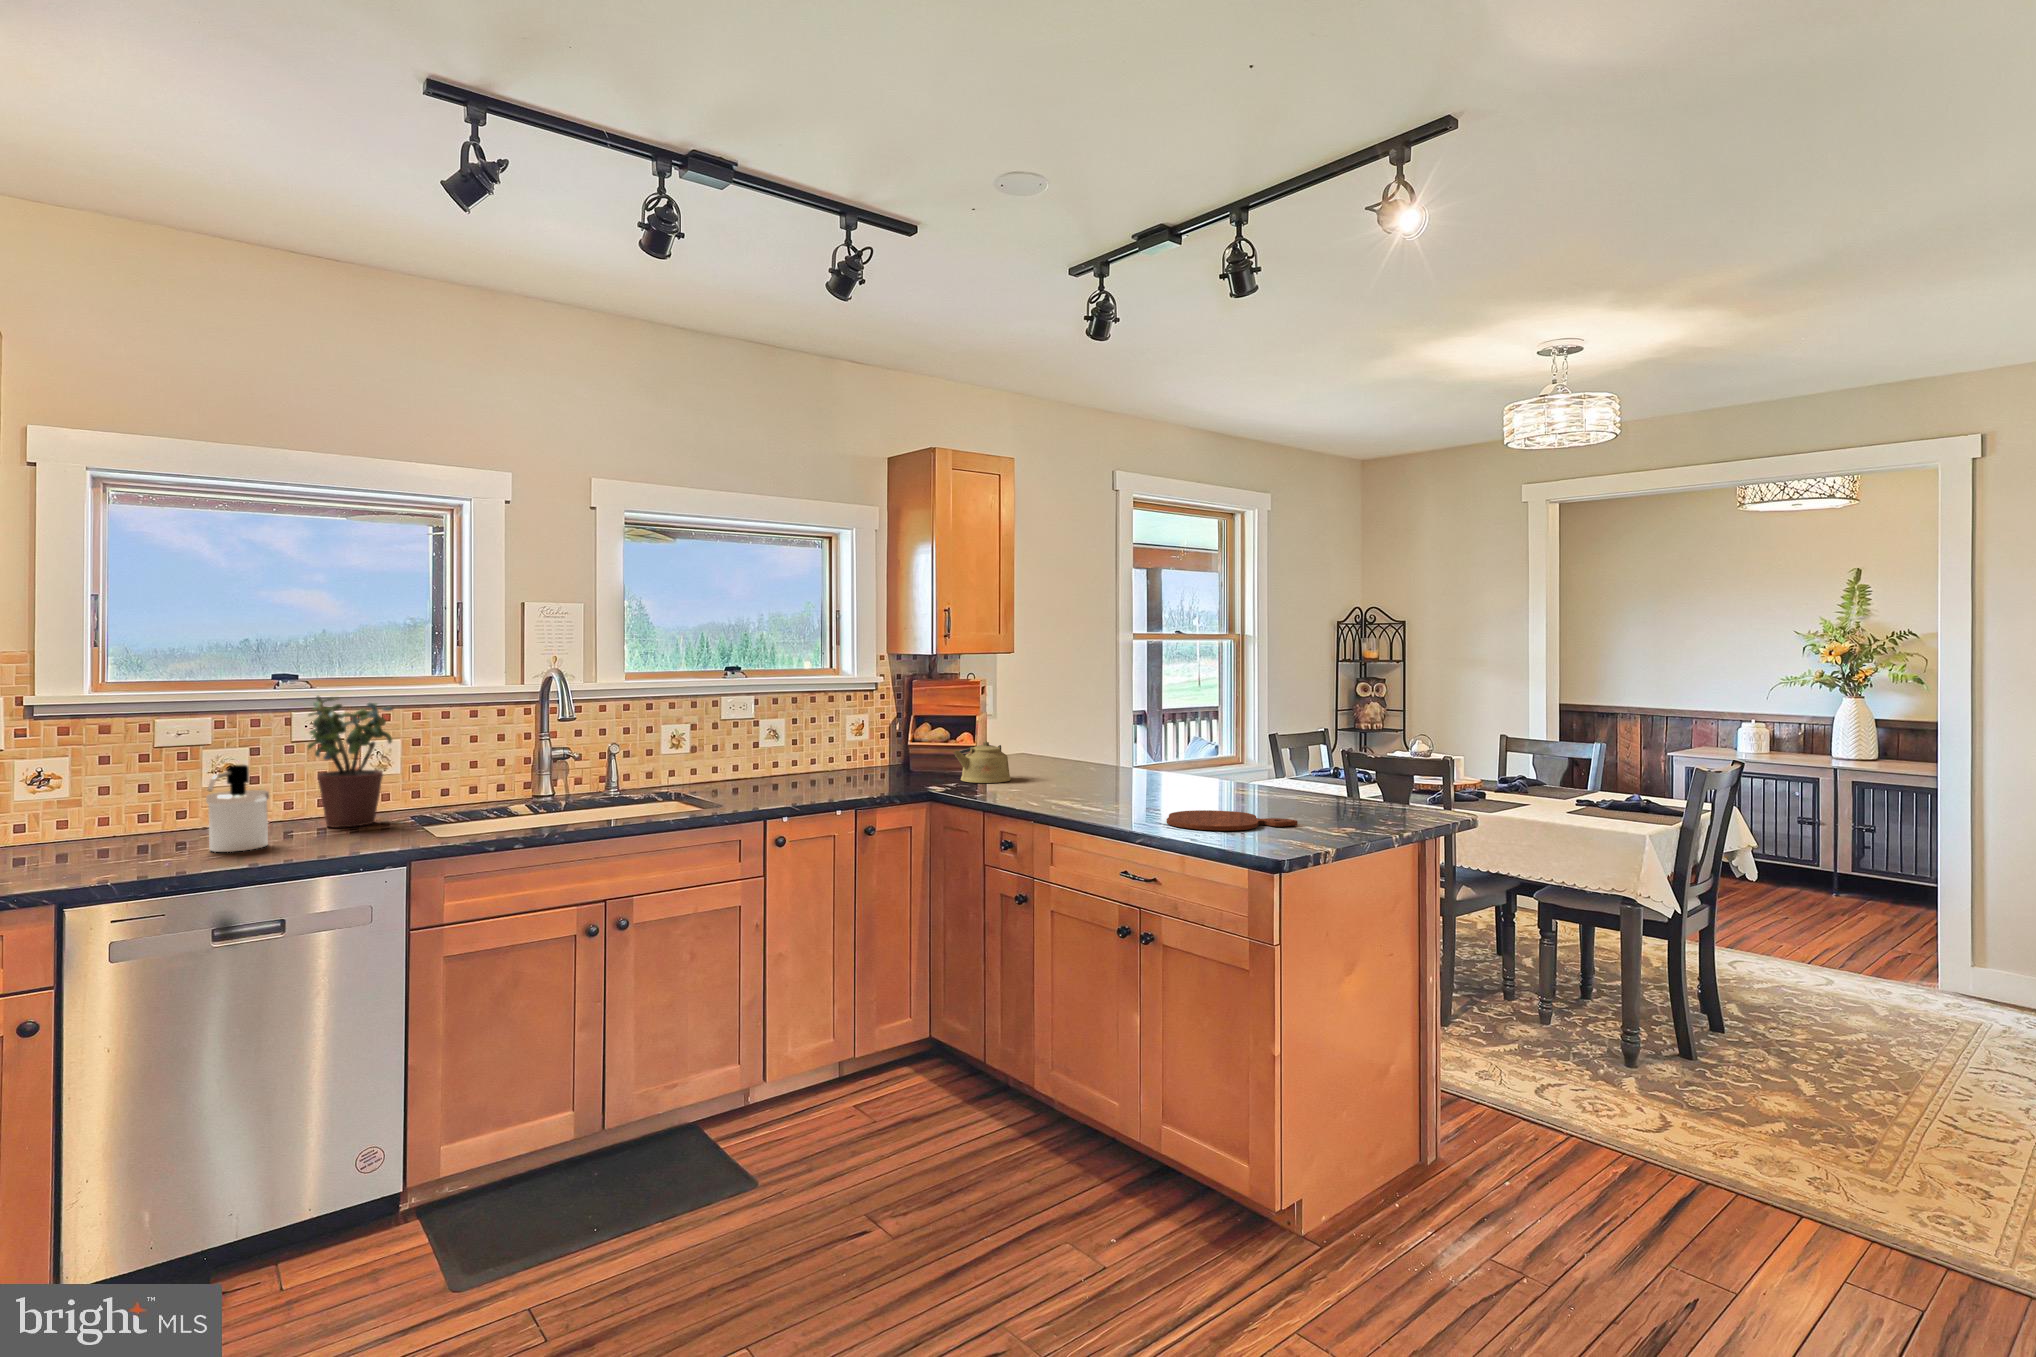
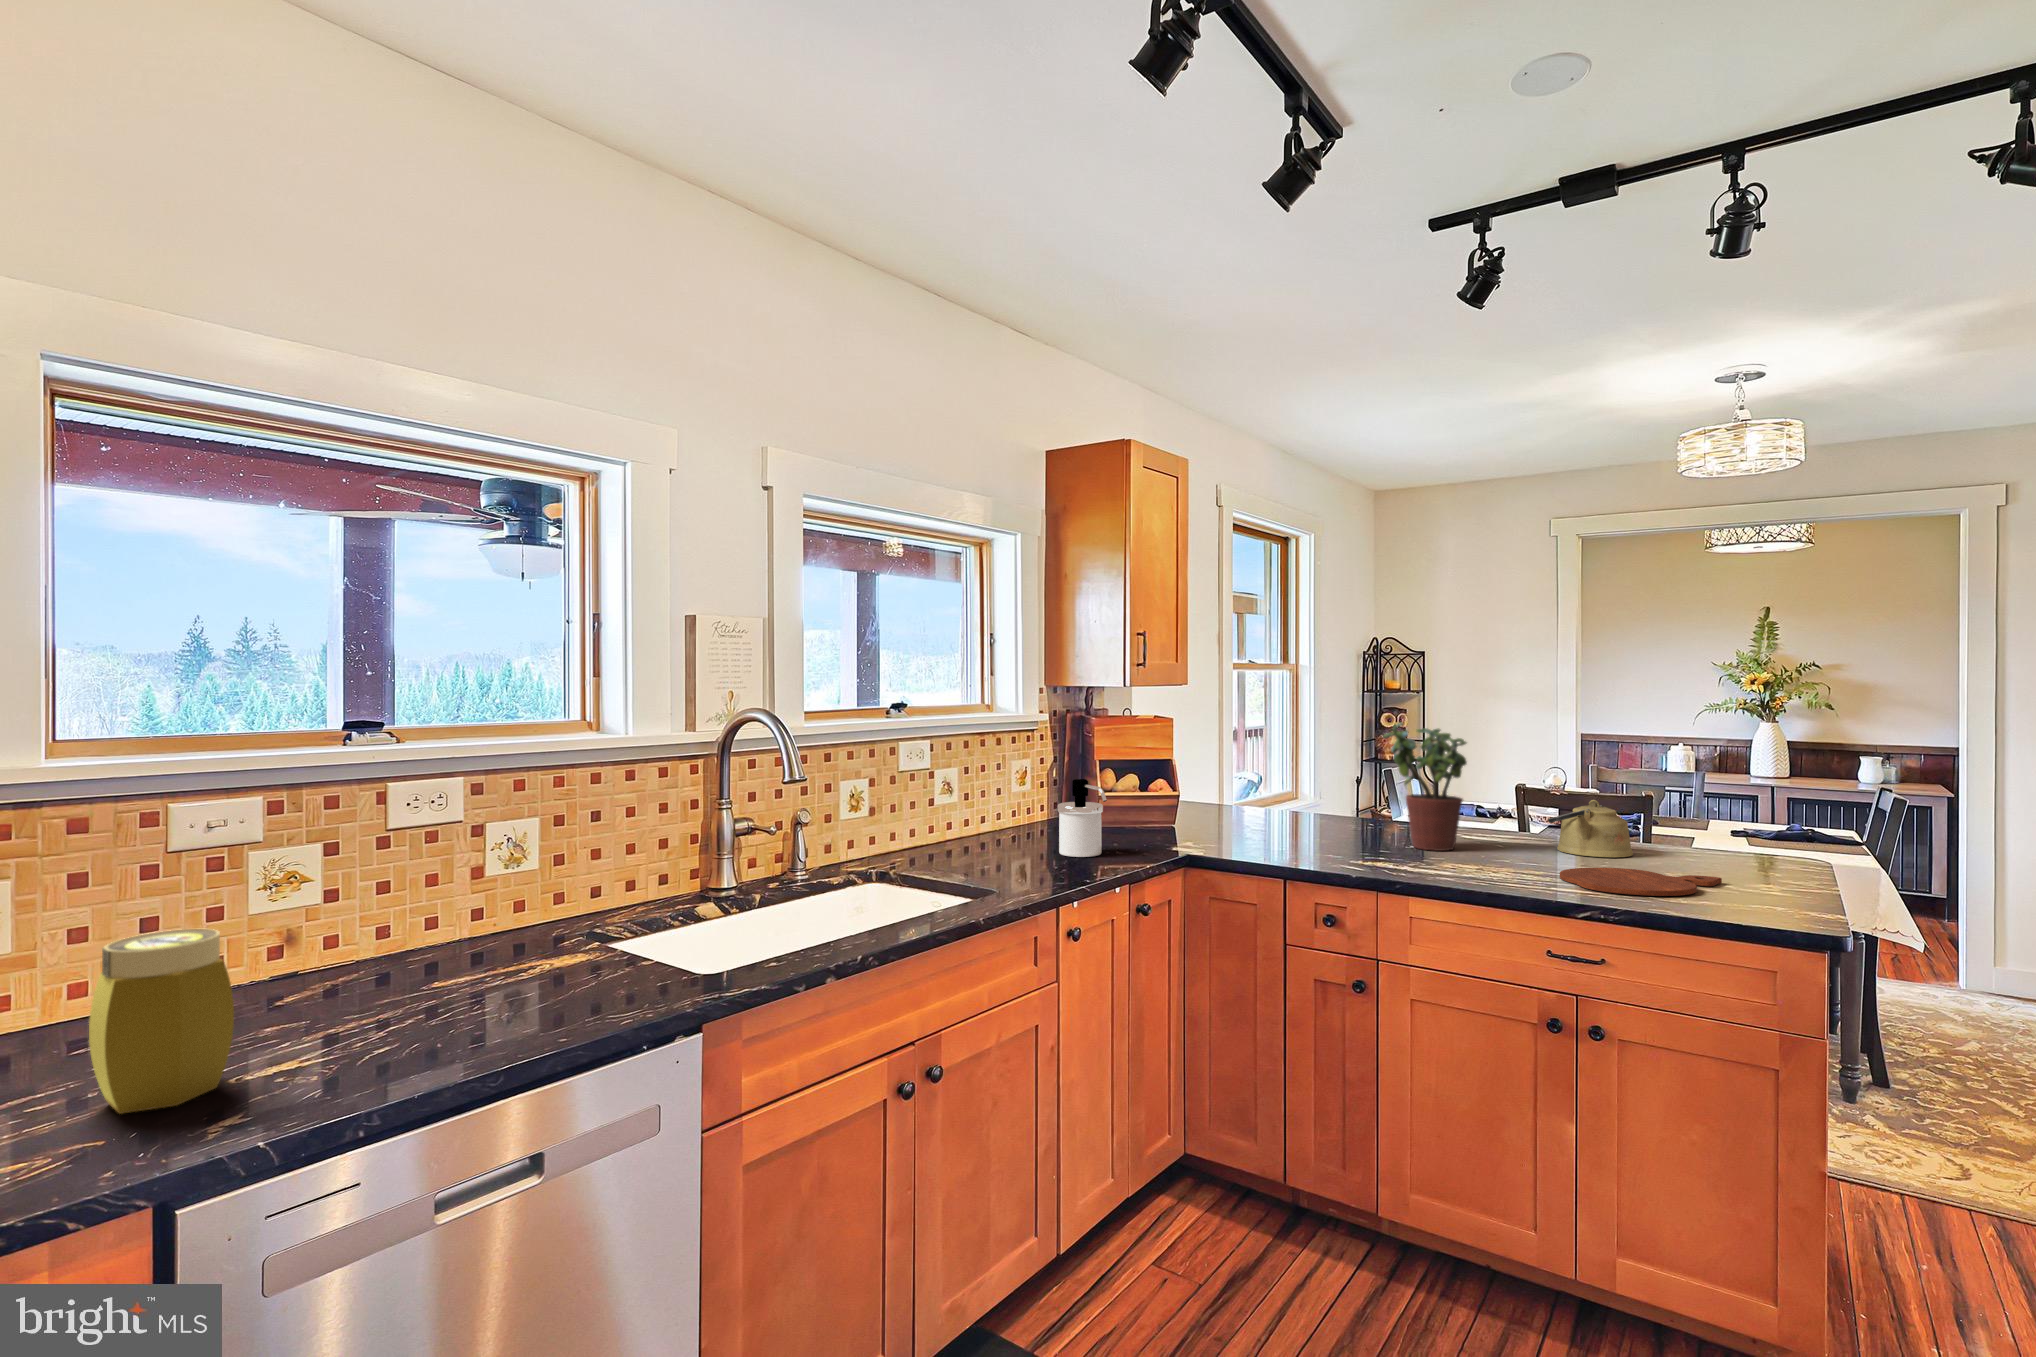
potted plant: present [308,696,393,827] -> present [1383,723,1467,851]
kettle: present [954,741,1011,783] -> present [1548,800,1633,858]
soap dispenser: present [206,765,269,852] -> present [1058,779,1107,857]
jar: none [66,781,135,869] -> present [89,929,234,1114]

